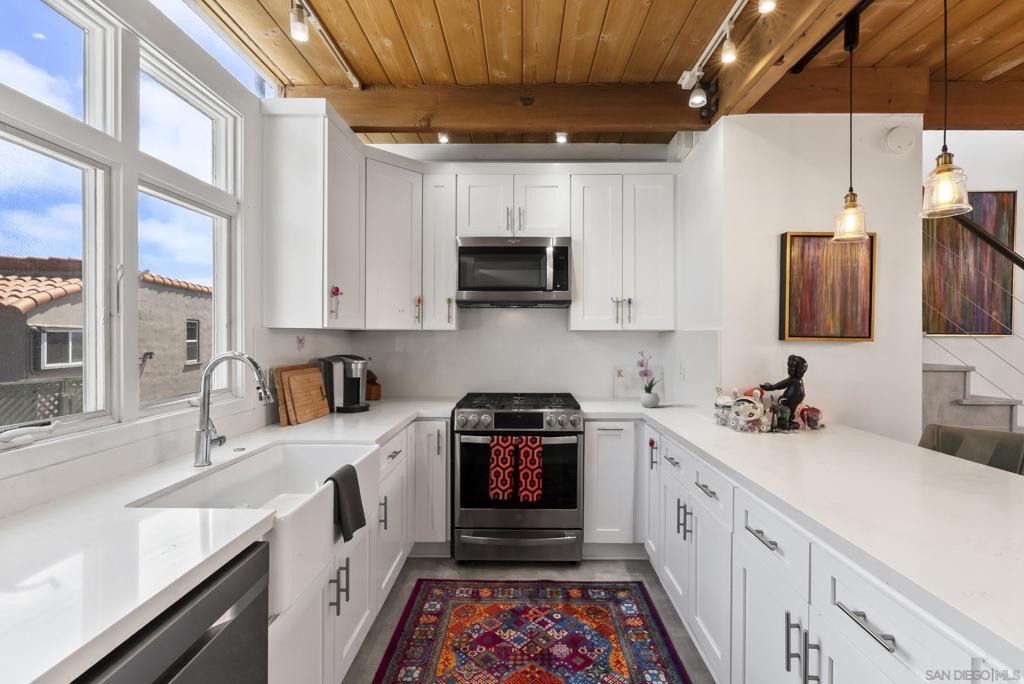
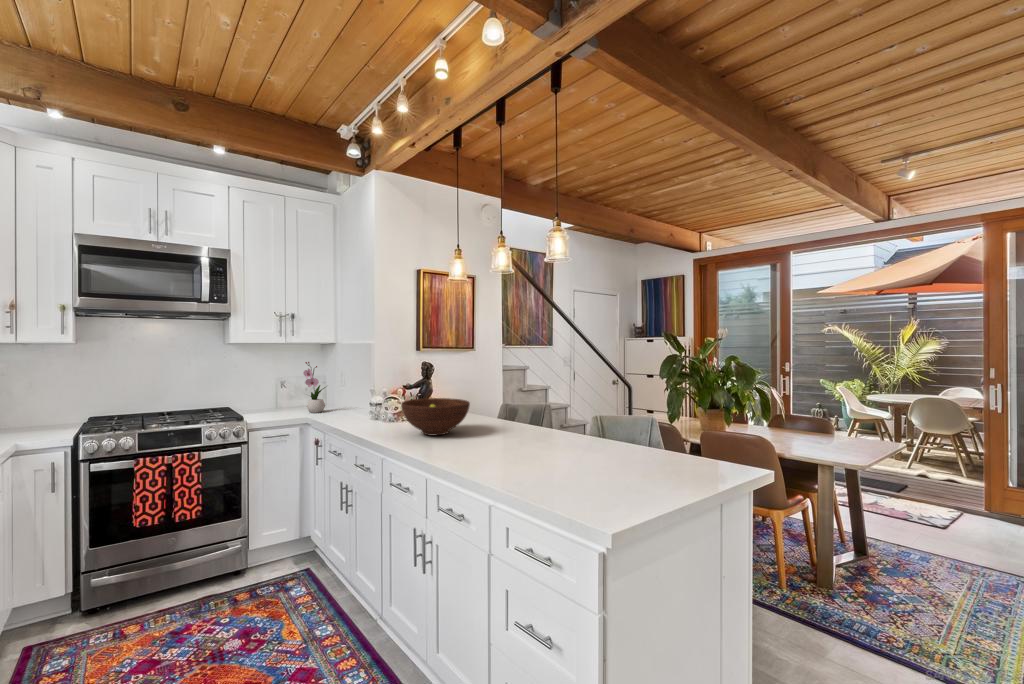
fruit bowl: none [766,408,896,470] -> present [401,398,470,435]

